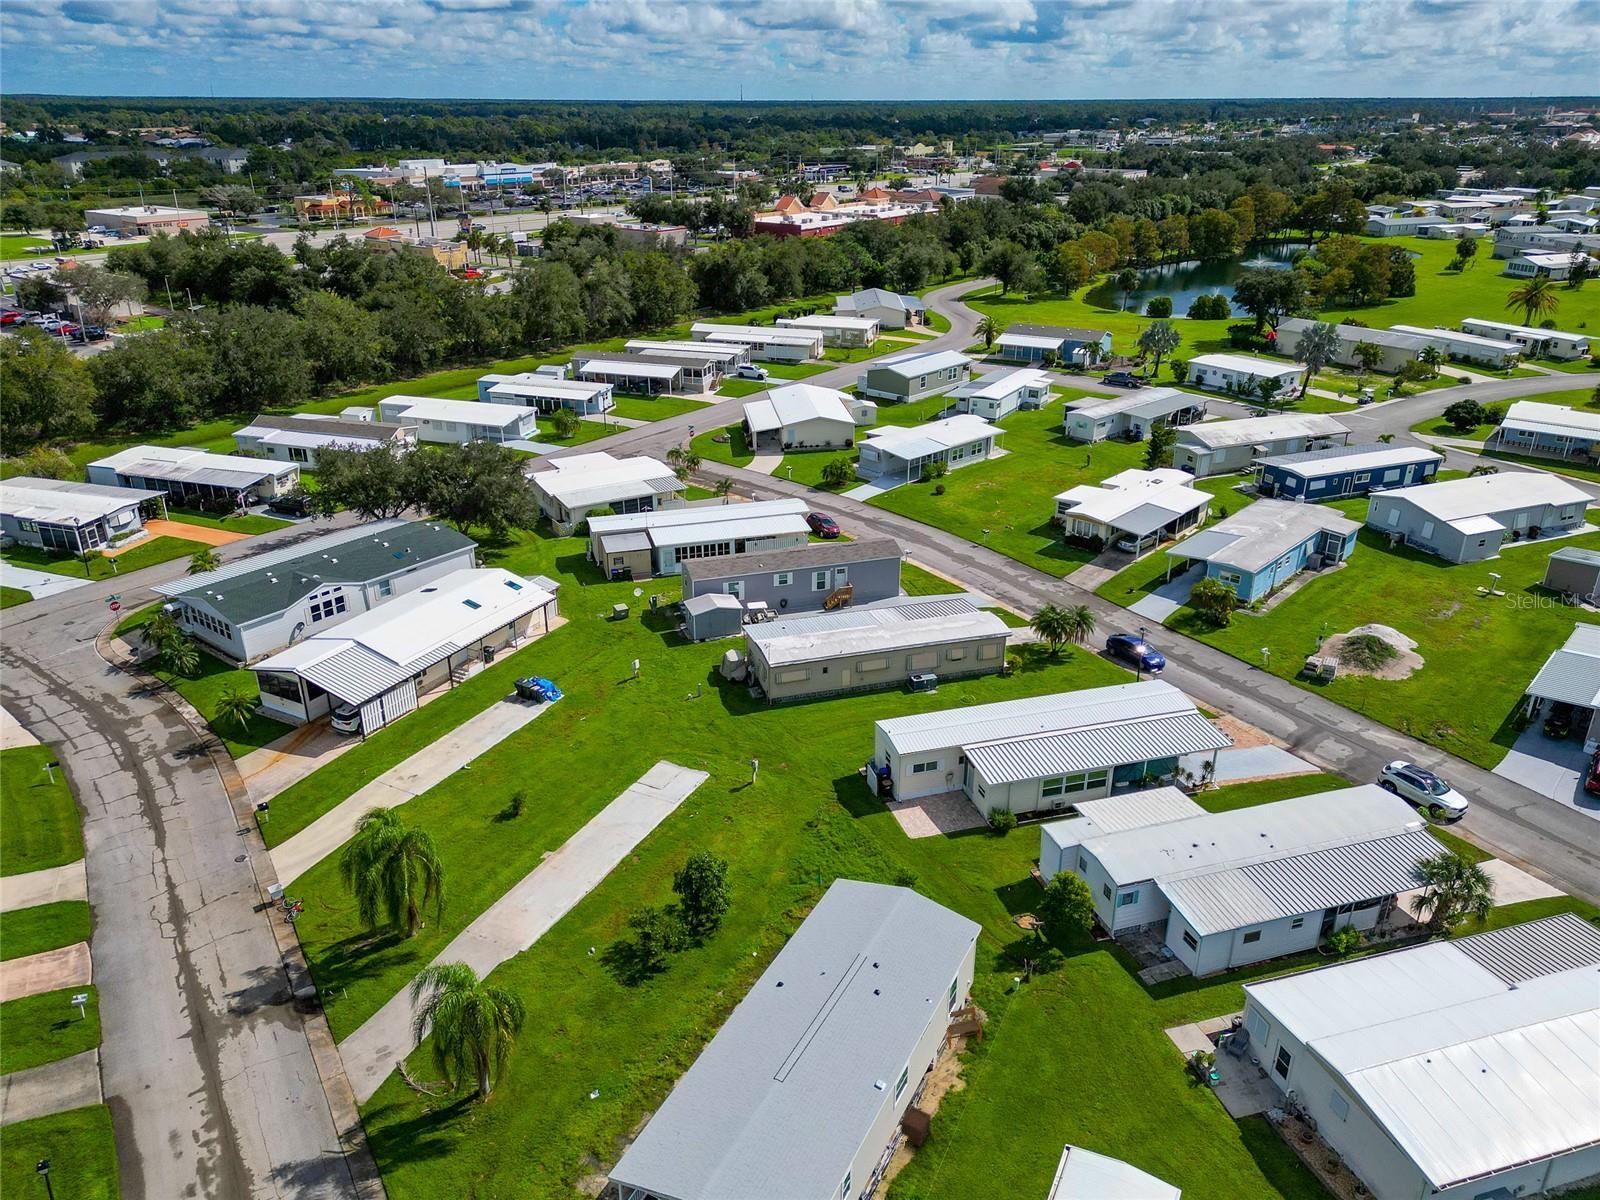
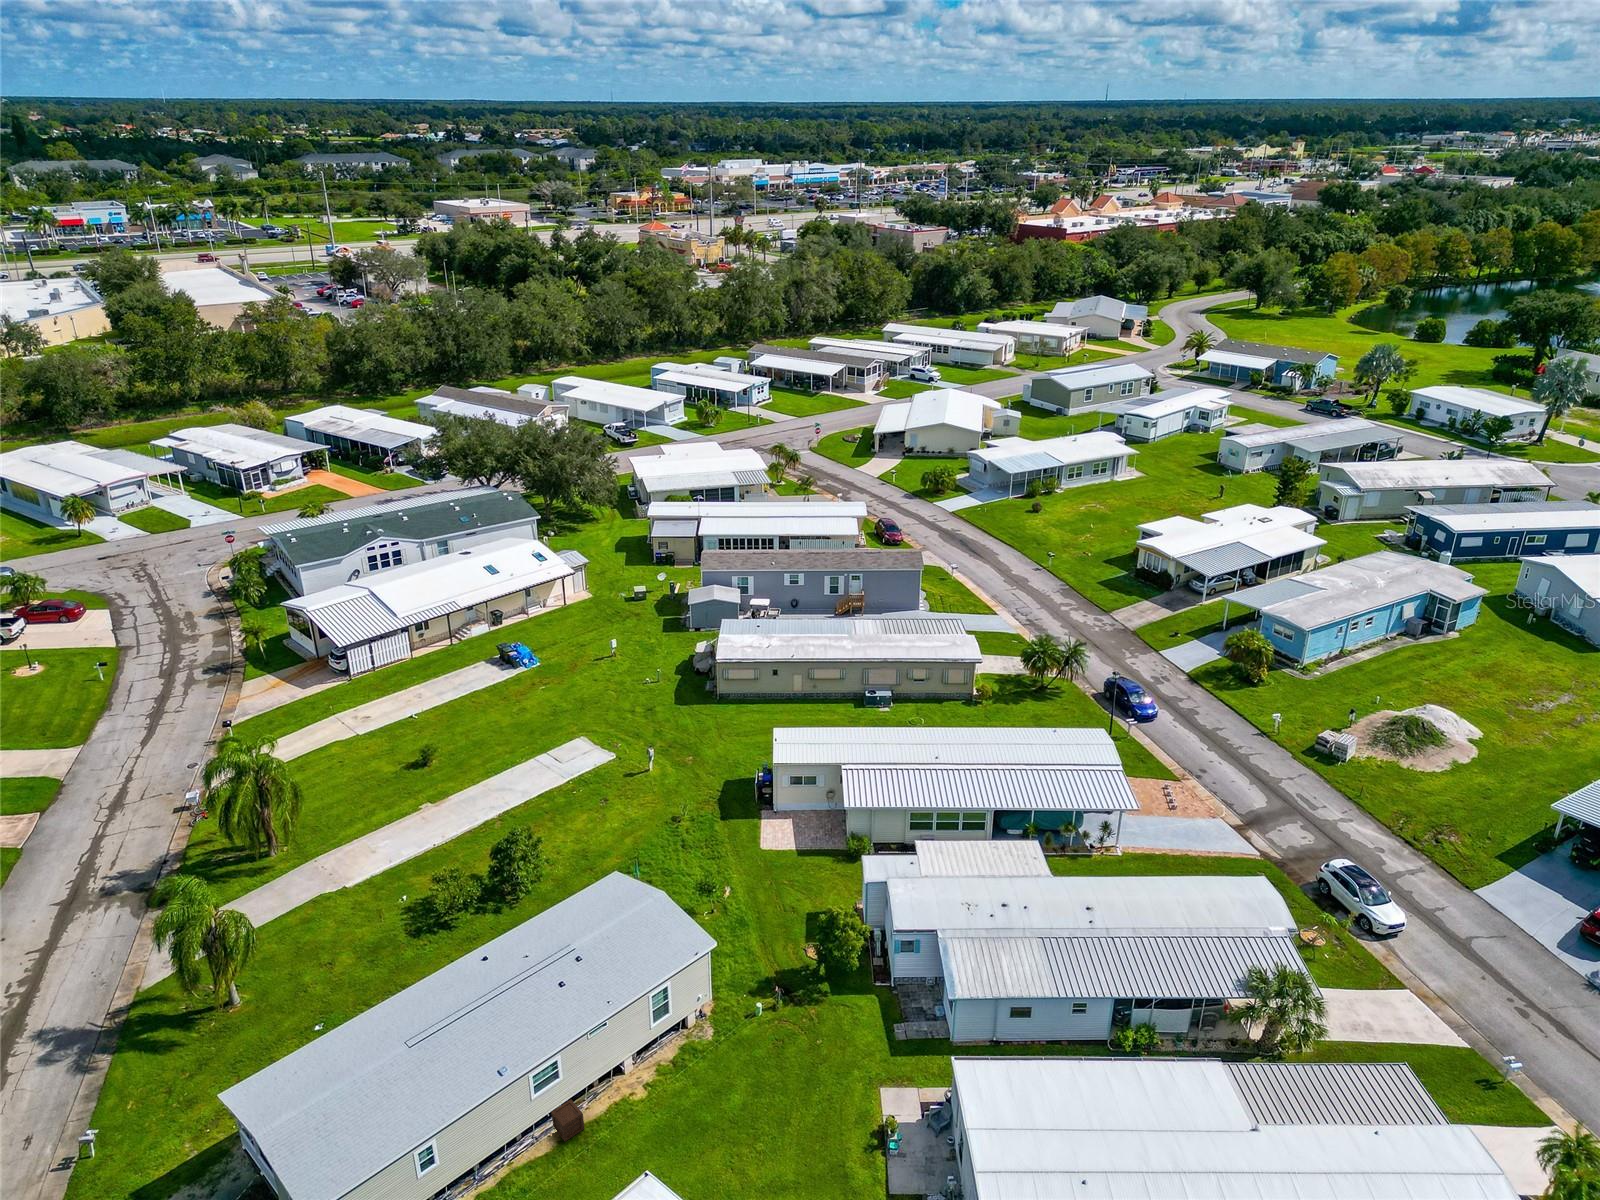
bench: present [945,1007,982,1049] -> none [654,1020,691,1060]

